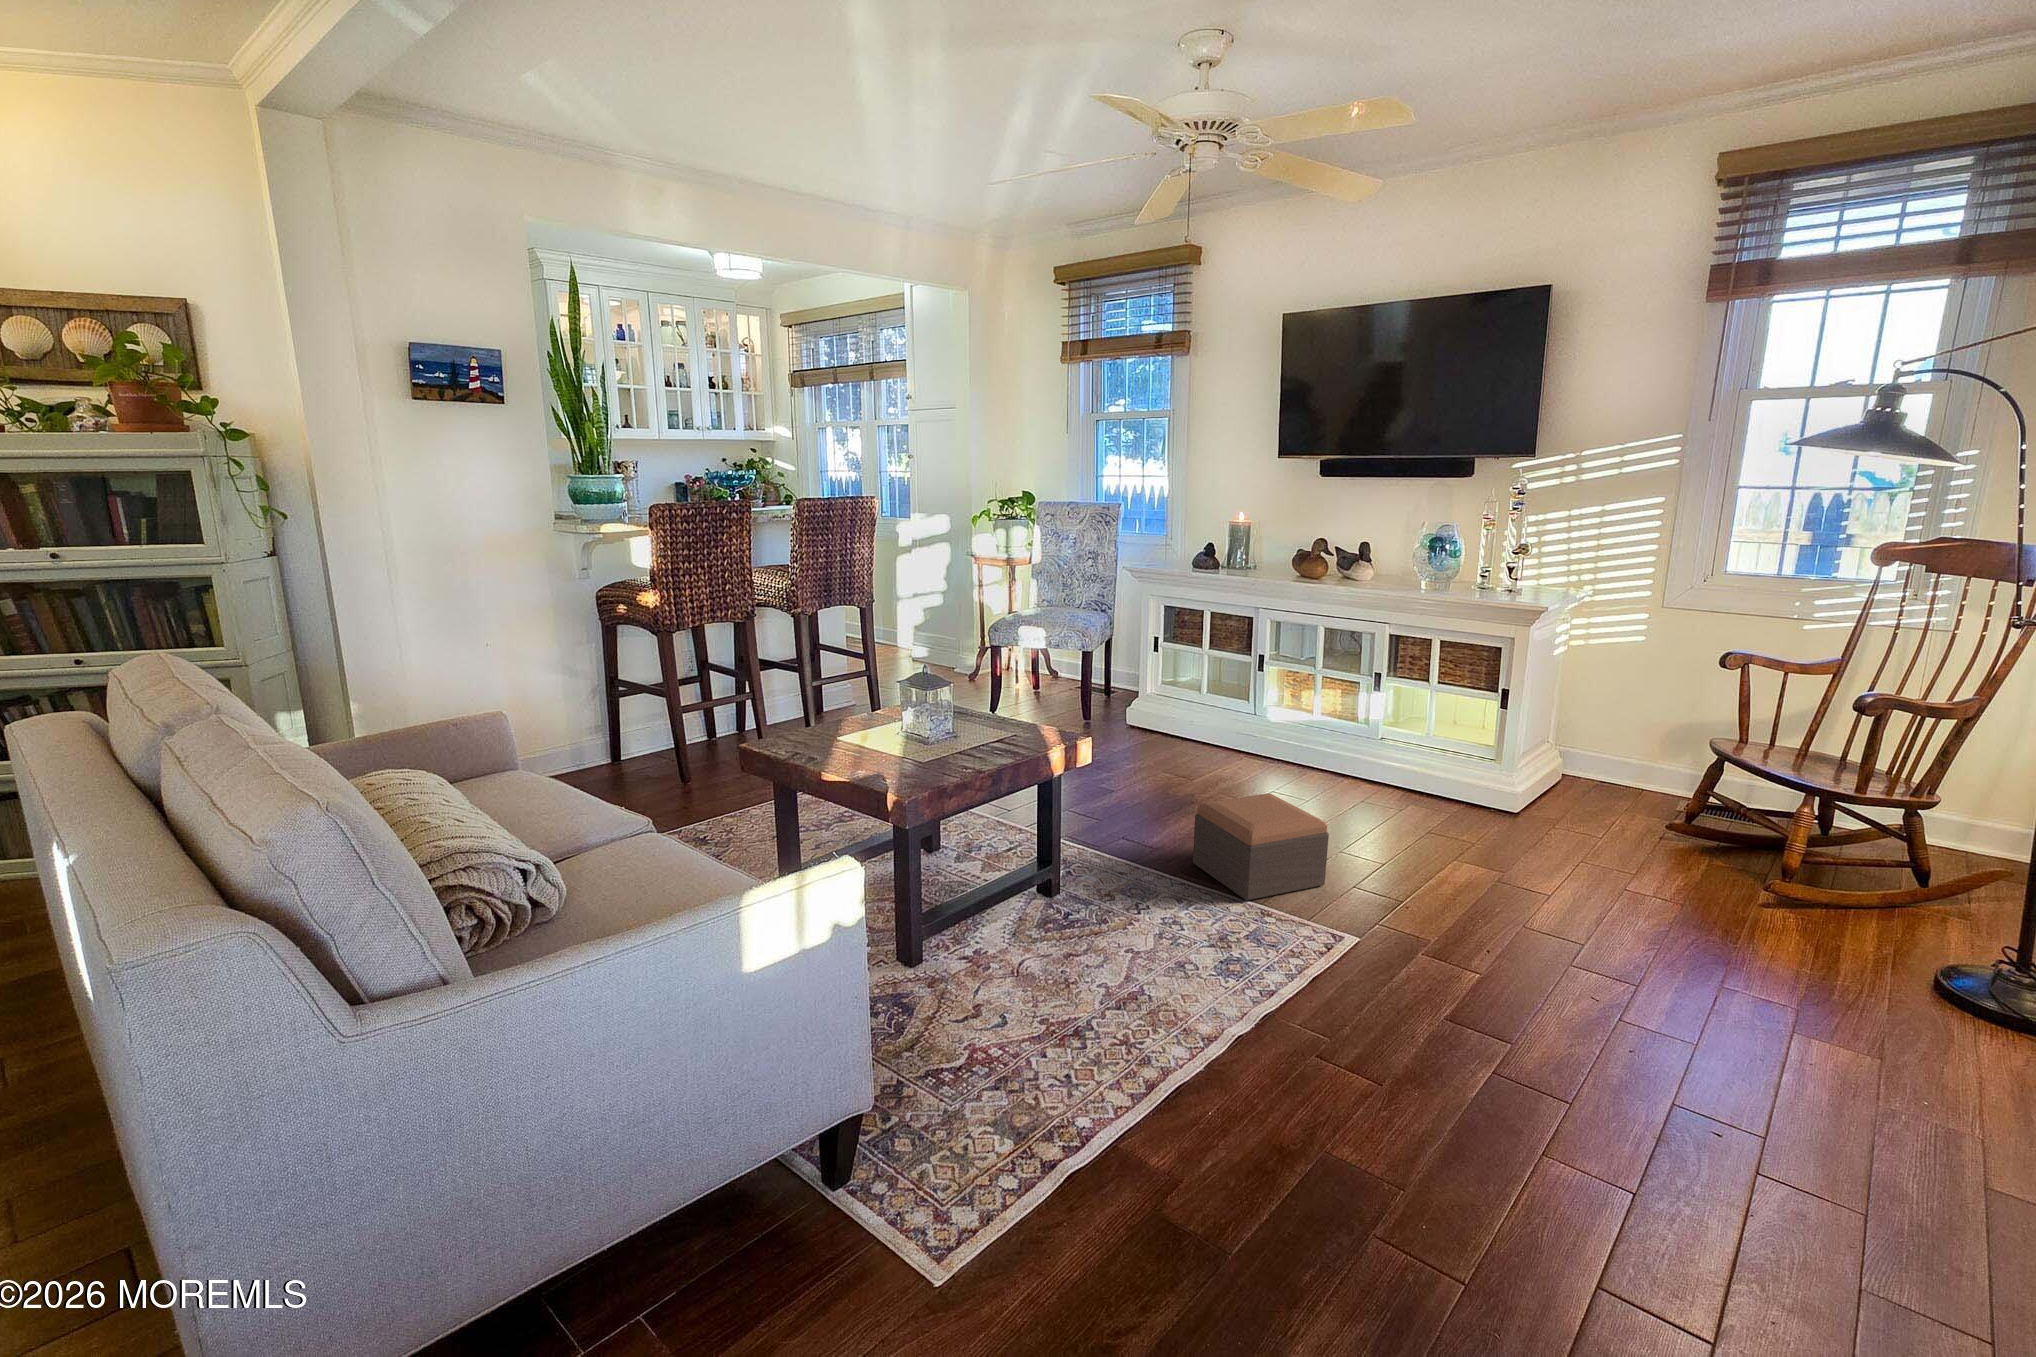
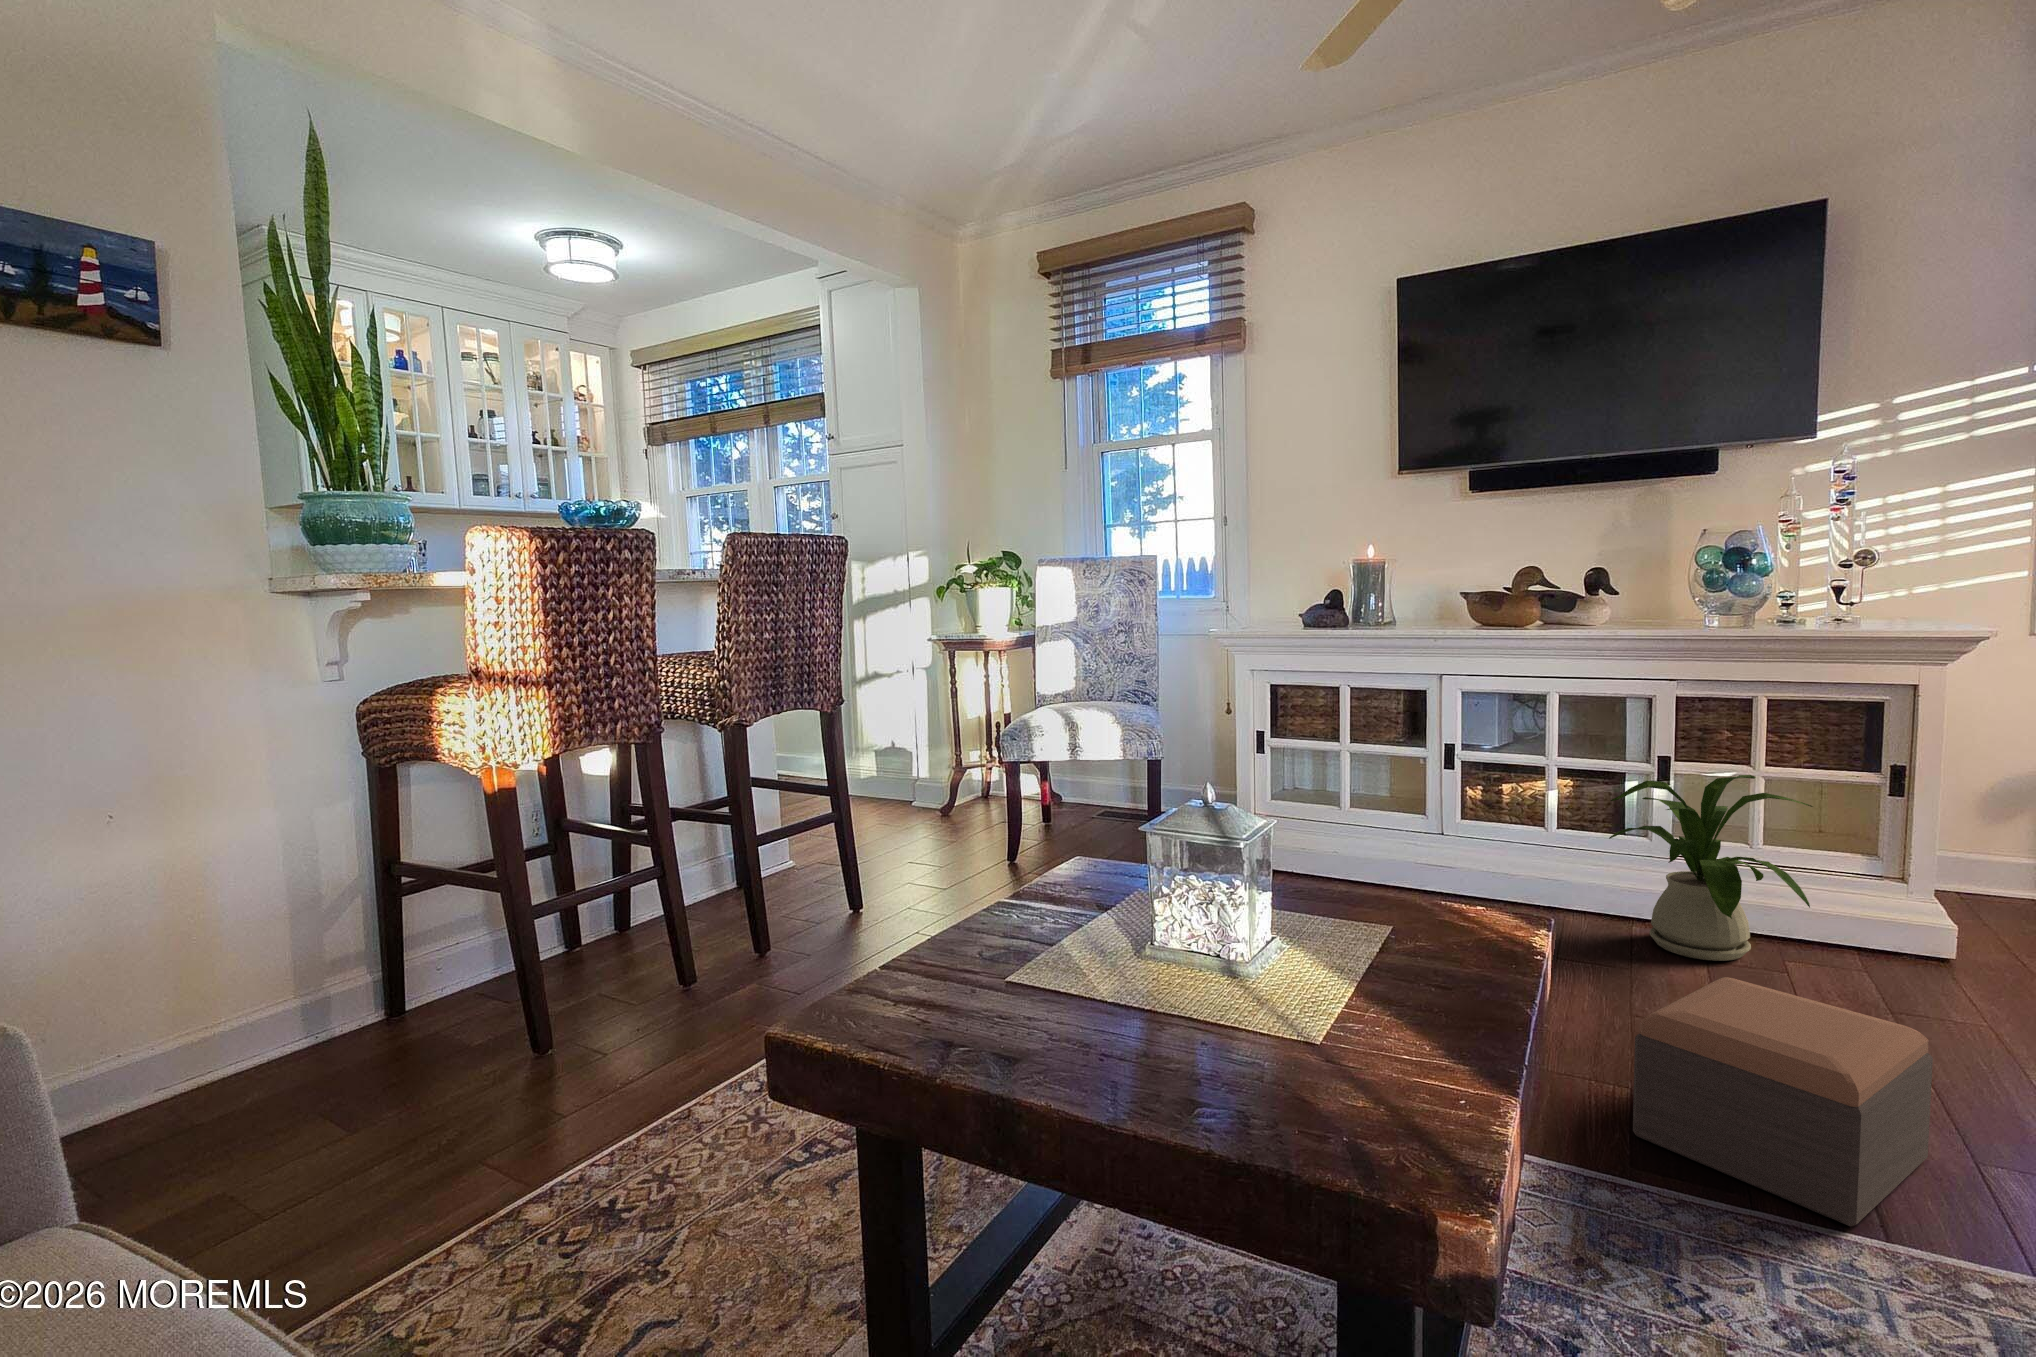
house plant: none [1320,688,1429,801] -> present [1609,775,1813,961]

